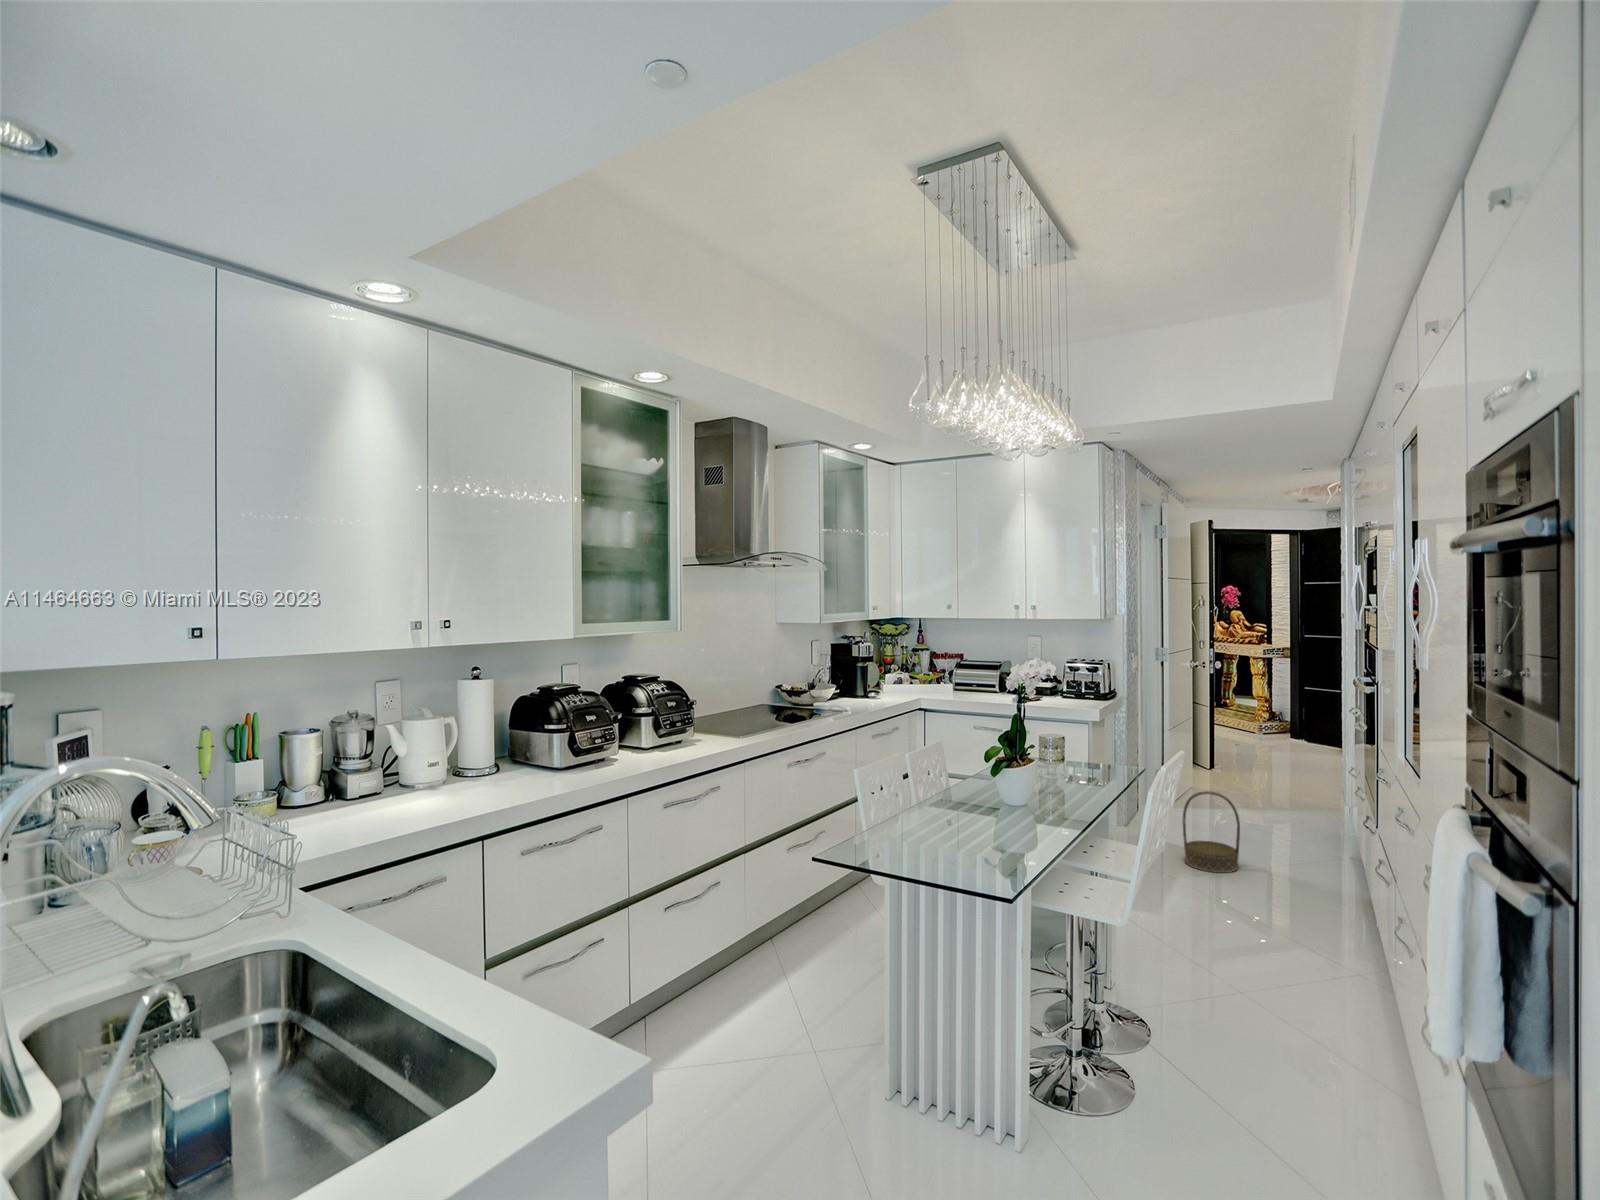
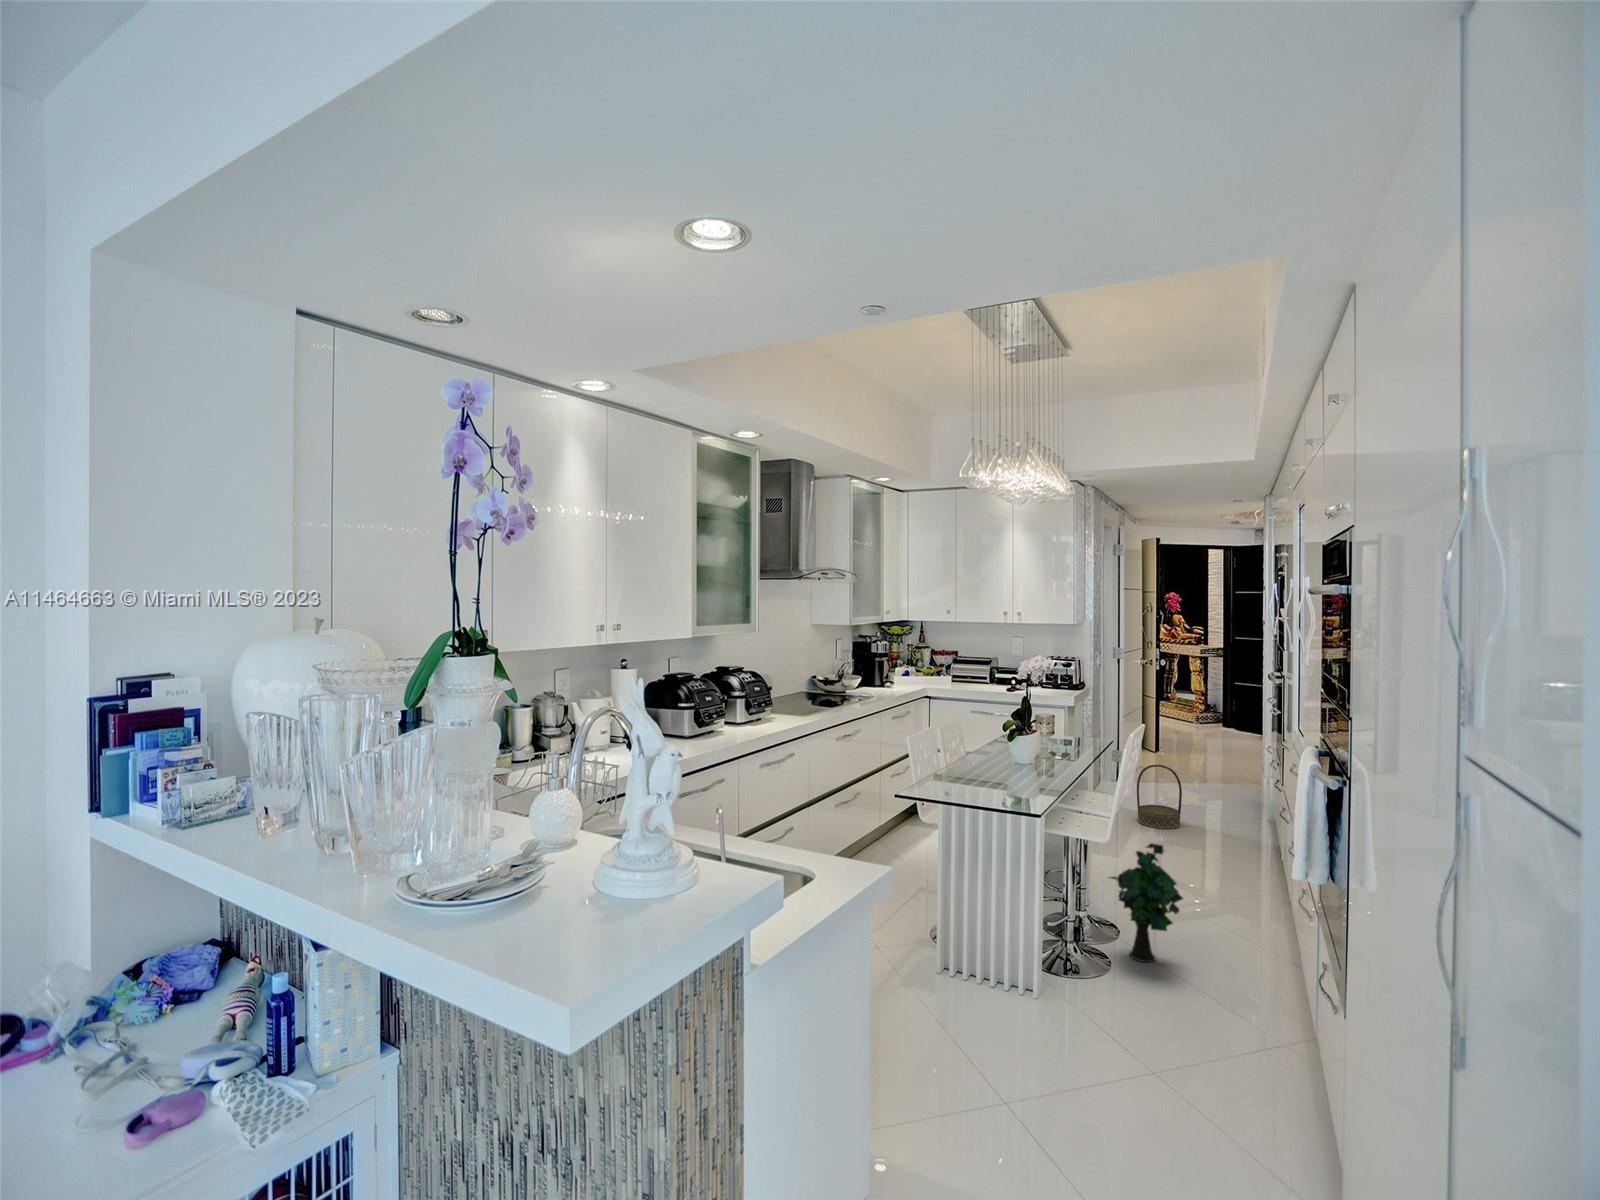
decorative plant: none [1129,920,1240,1090] -> present [1111,843,1183,962]

